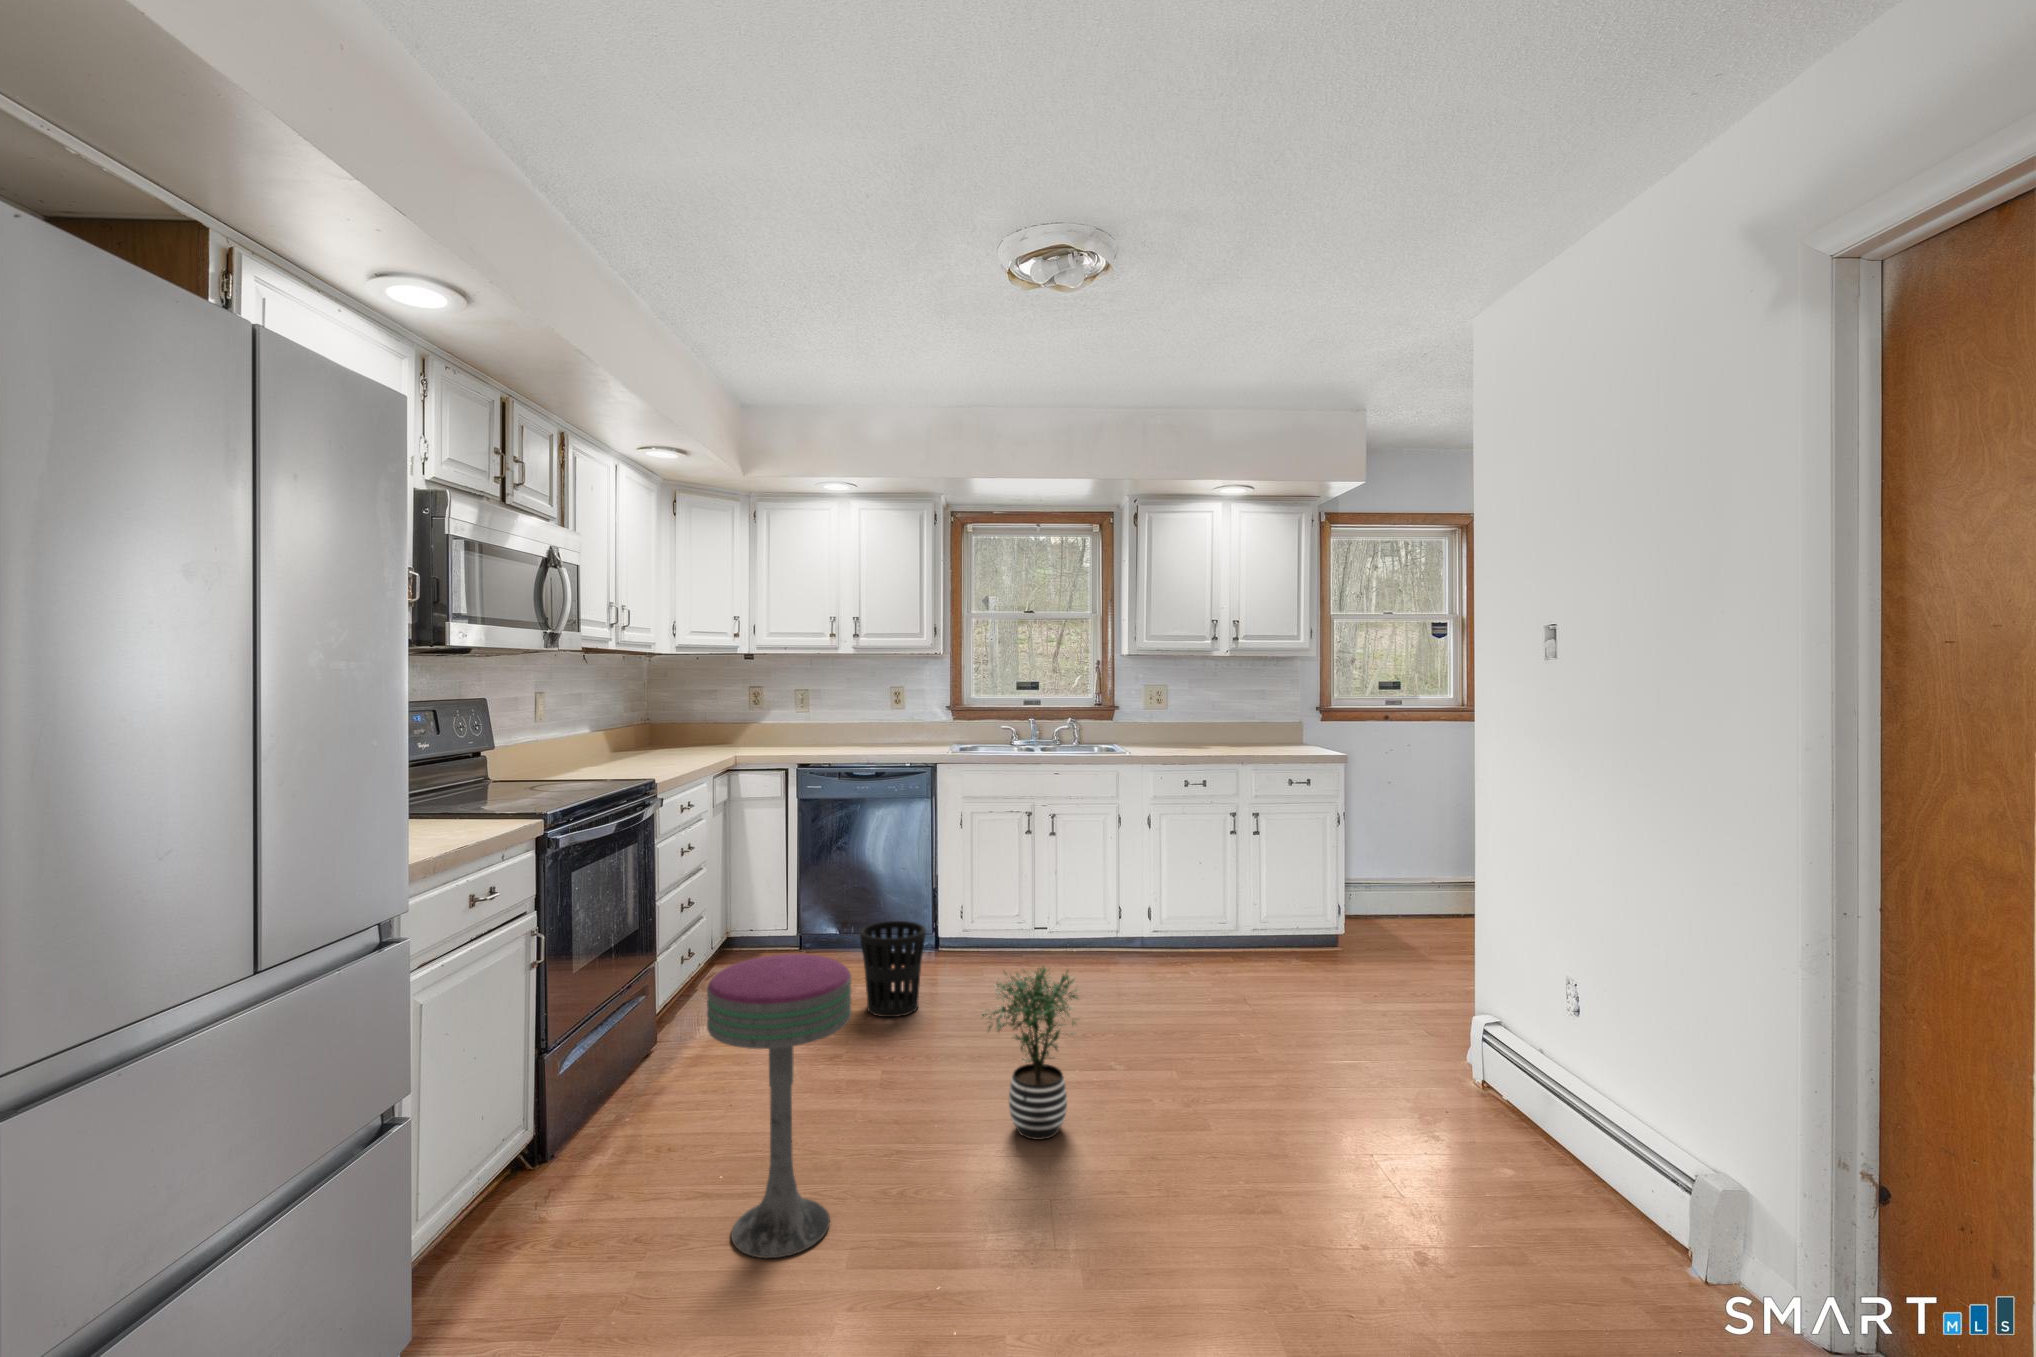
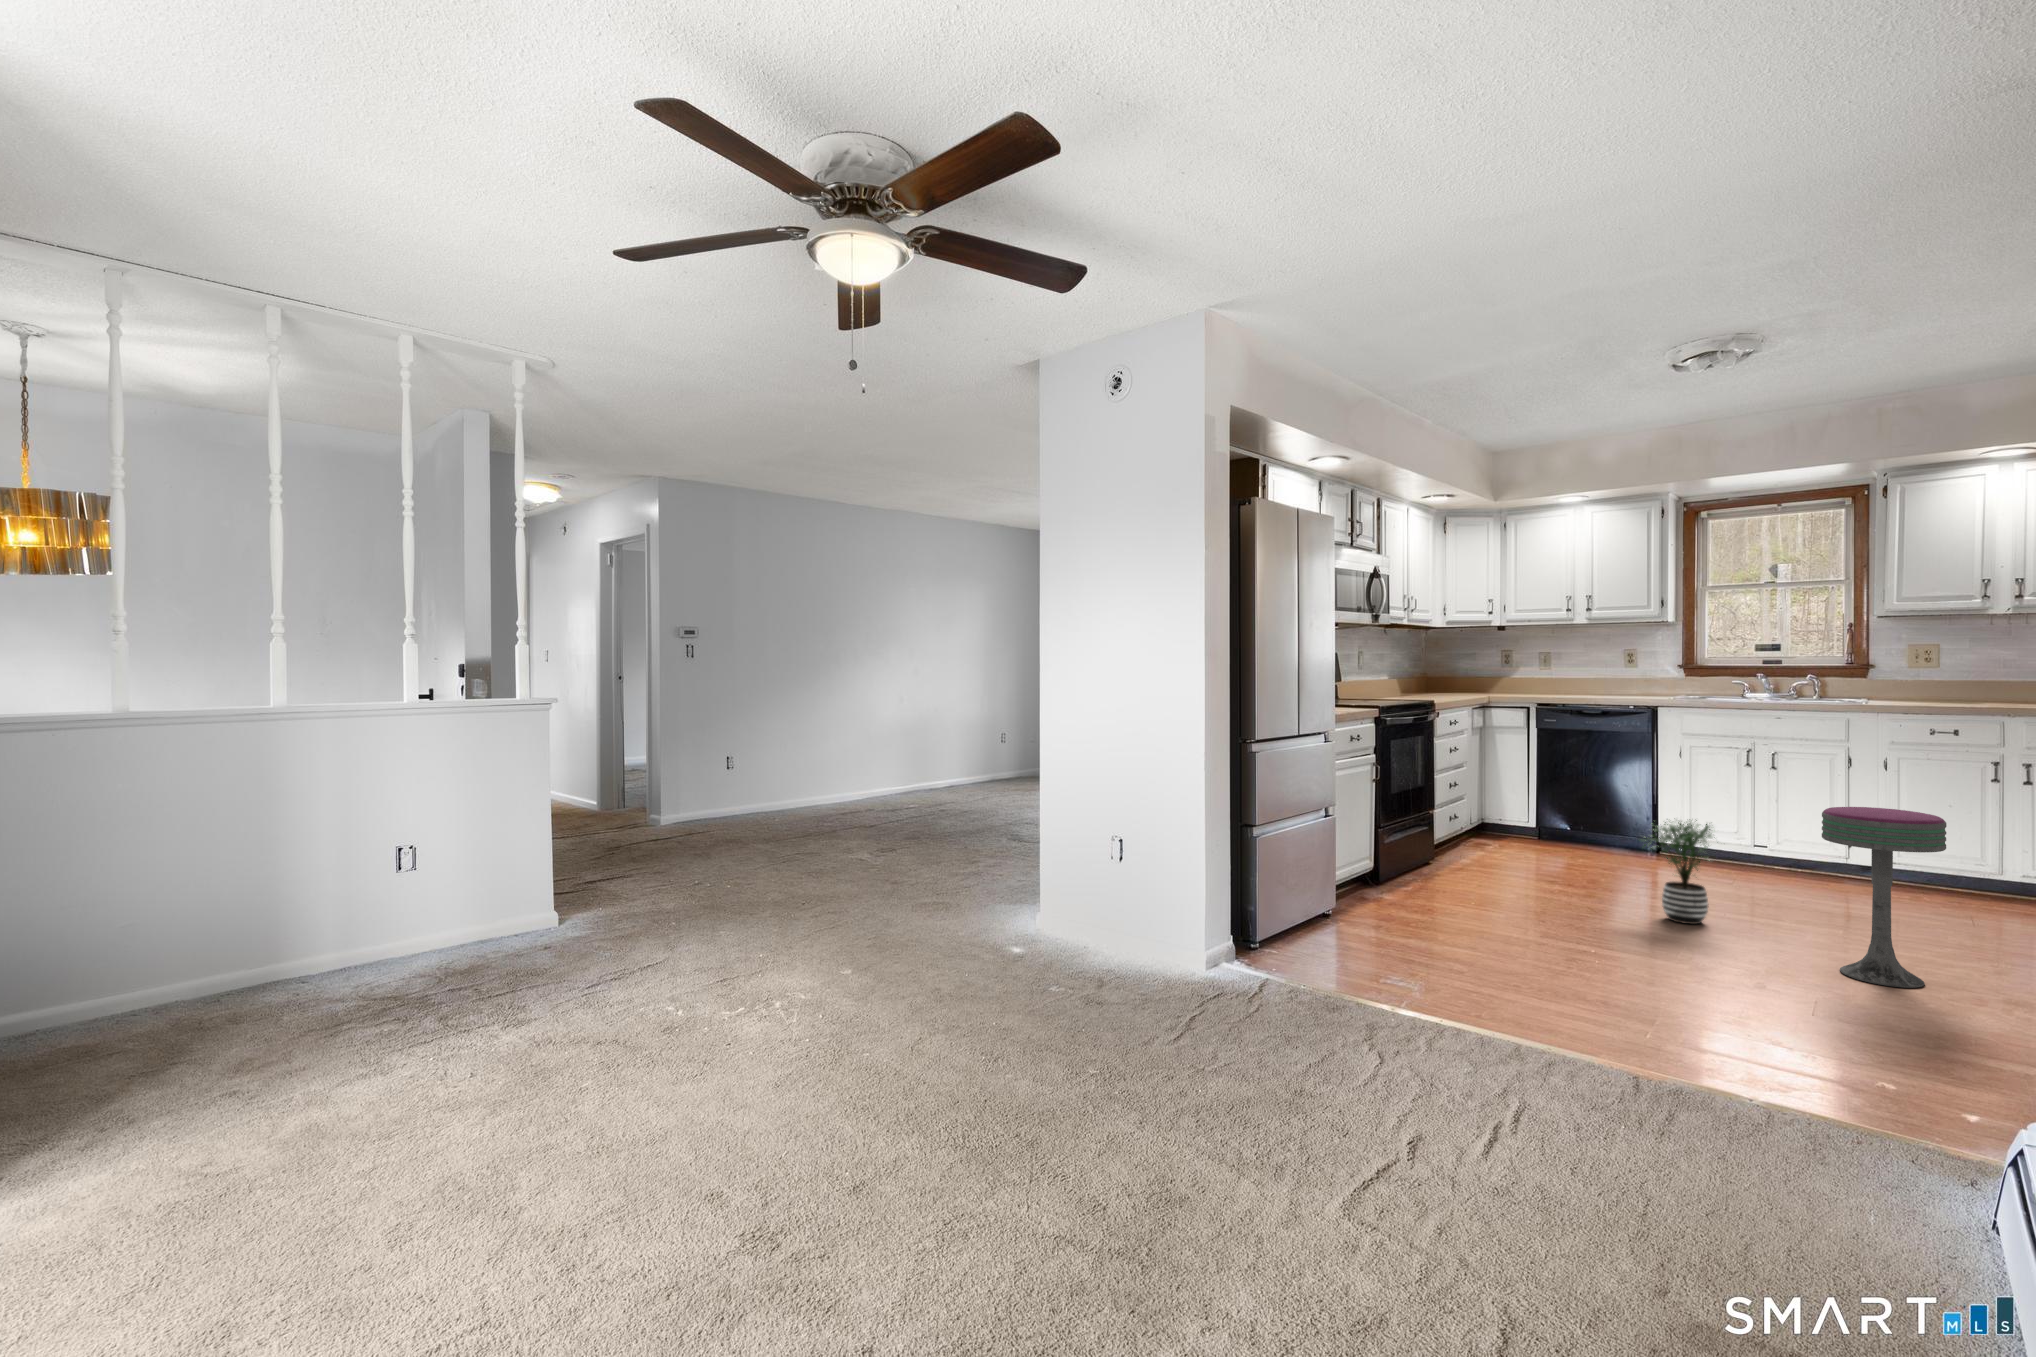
wastebasket: present [860,921,926,1017] -> none [1576,810,1630,873]
bar stool: present [707,954,852,1258] -> present [1822,807,1947,988]

